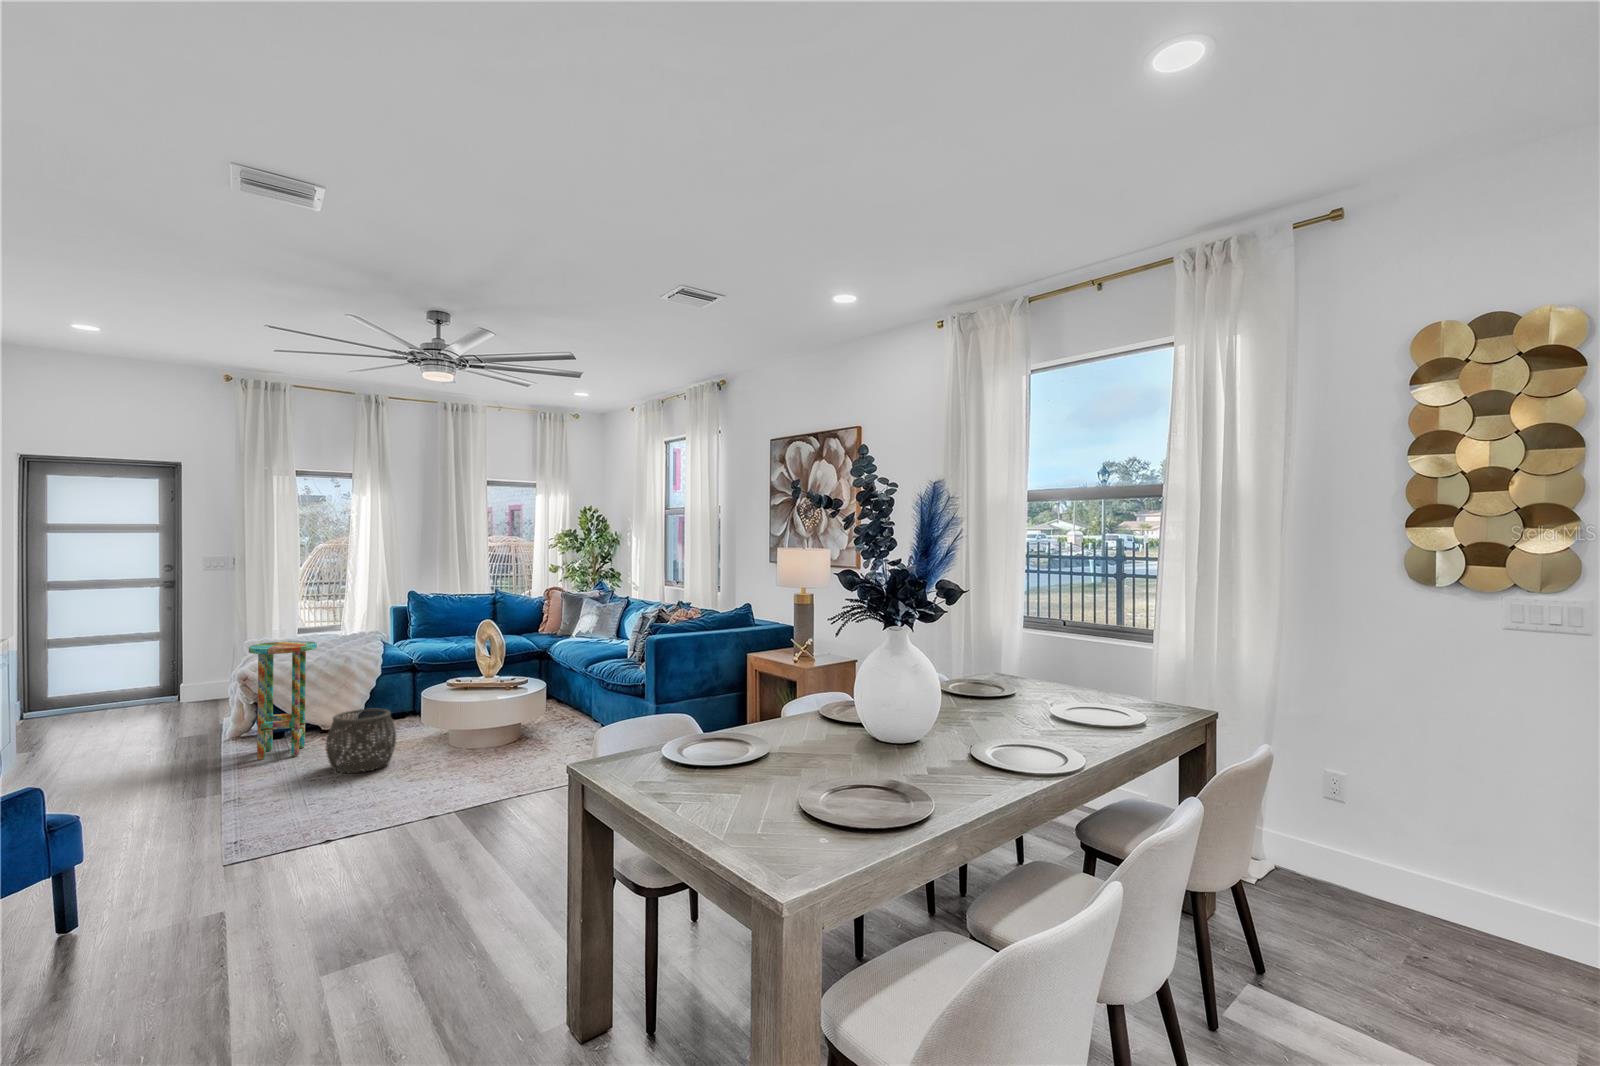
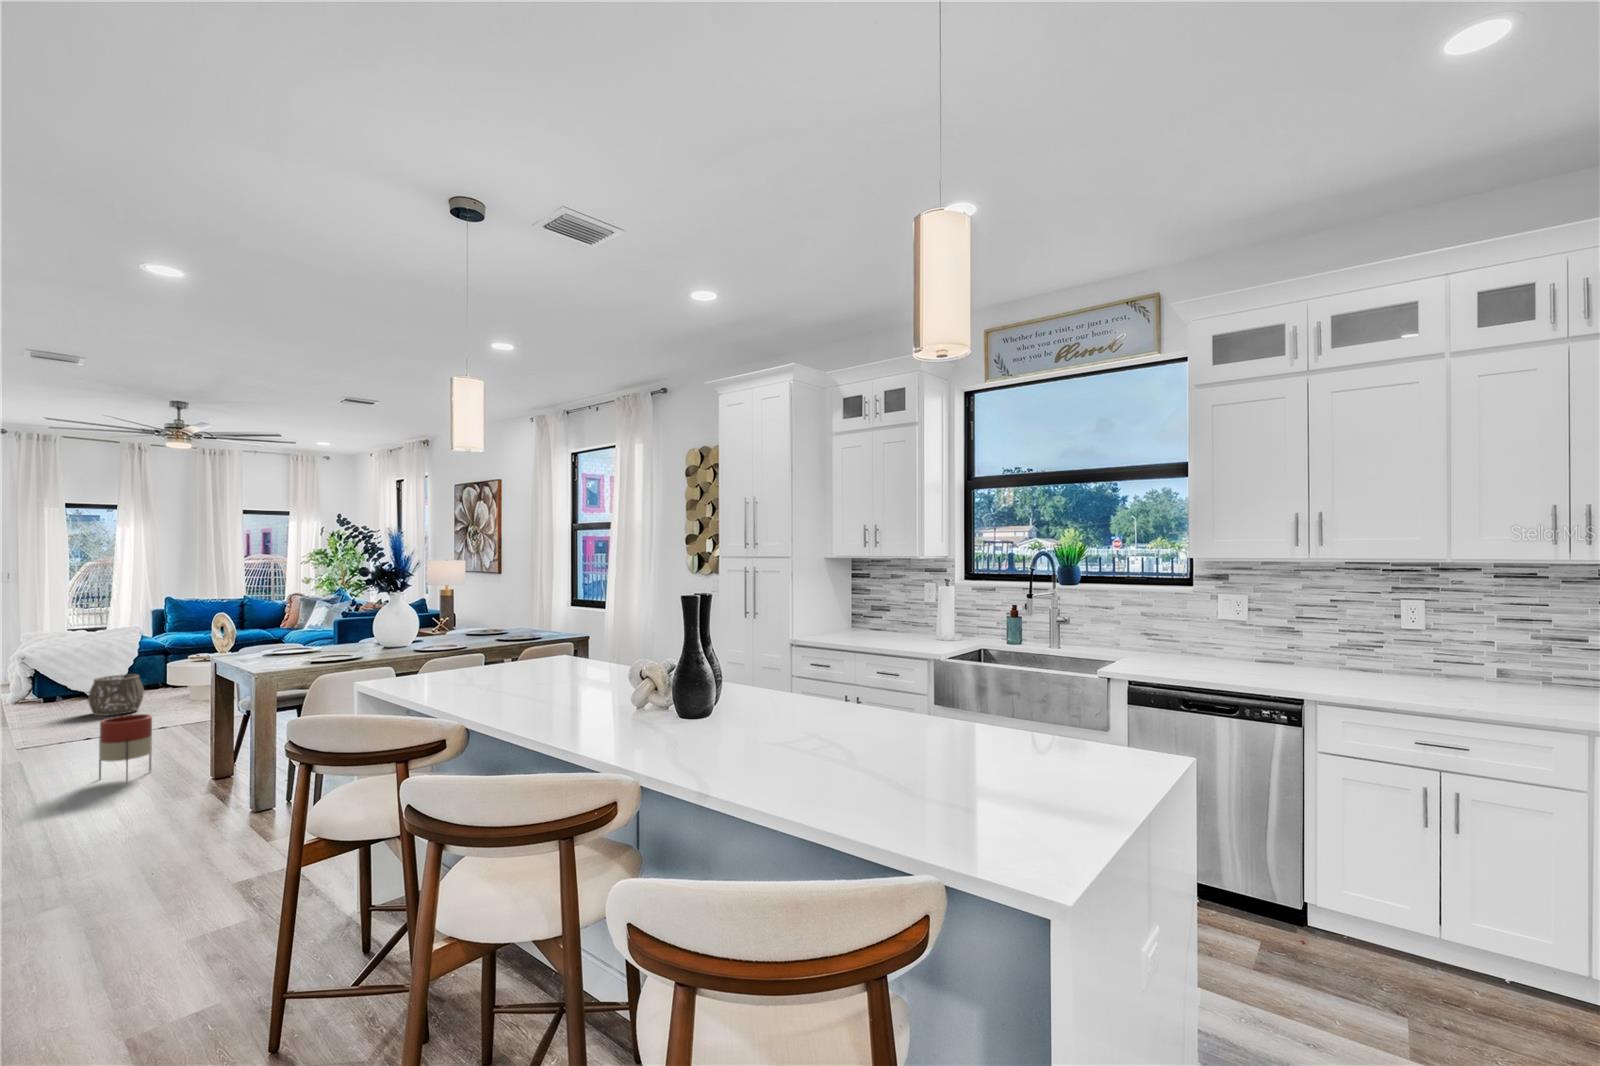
side table: present [249,641,317,760] -> none [27,631,82,713]
planter: none [360,851,453,1015] -> present [99,714,152,781]

